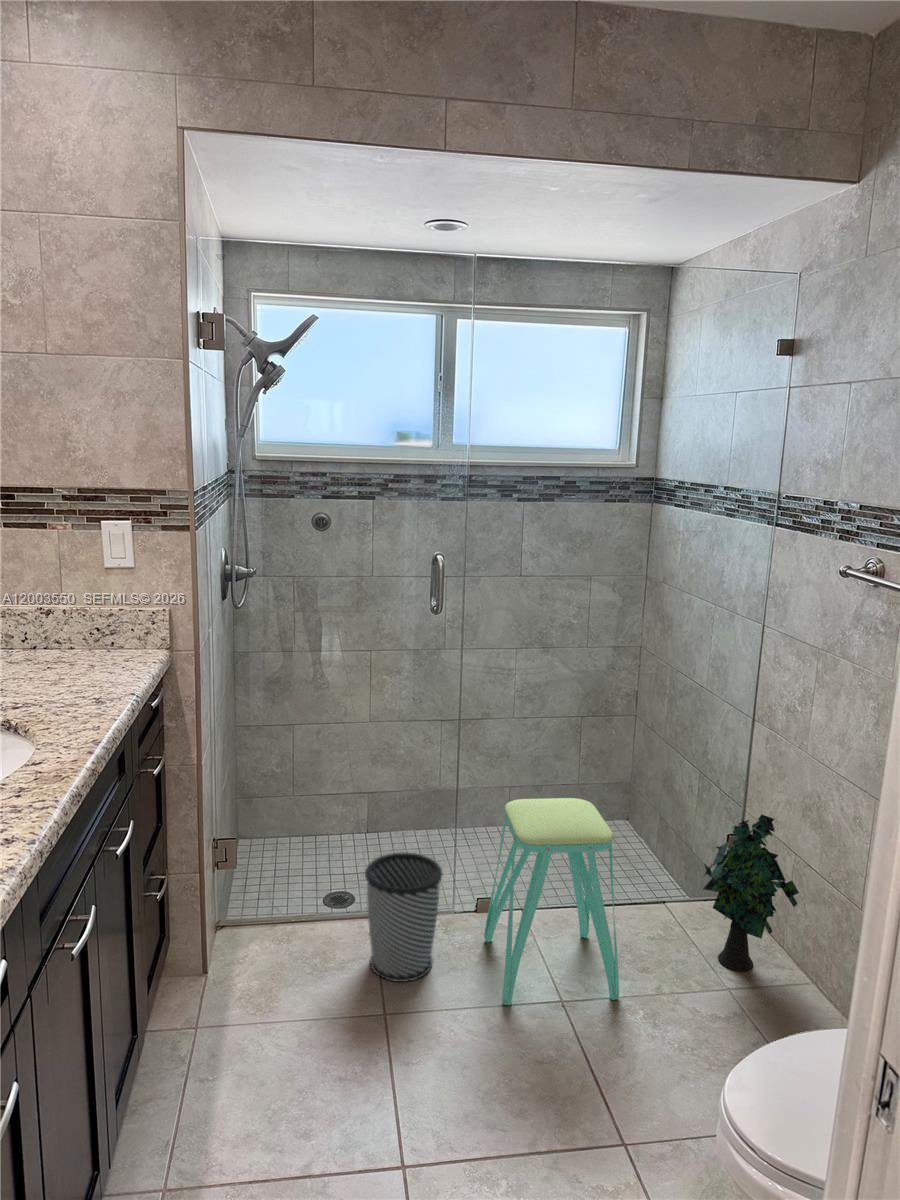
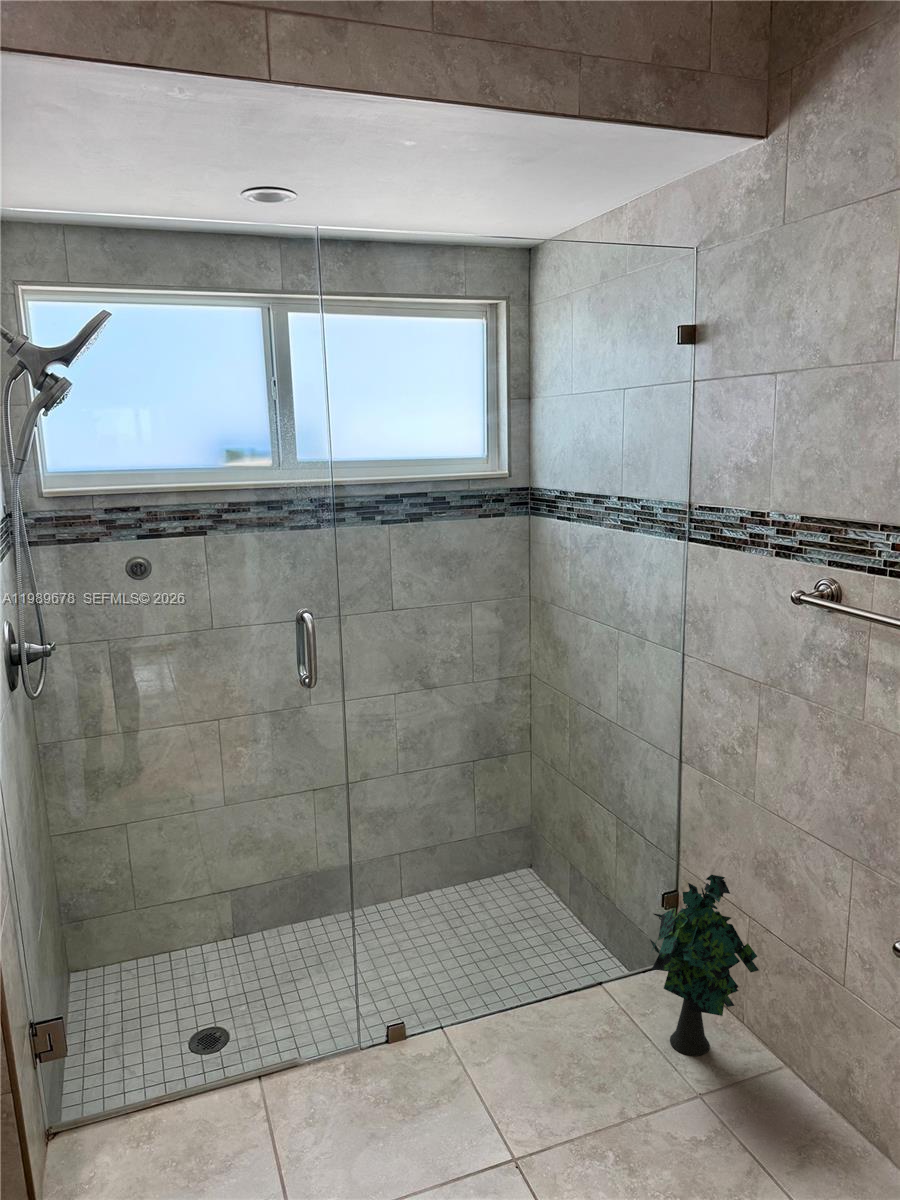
stool: present [484,798,619,1005] -> none [403,888,583,1170]
wastebasket: present [365,852,442,982] -> none [254,993,356,1170]

